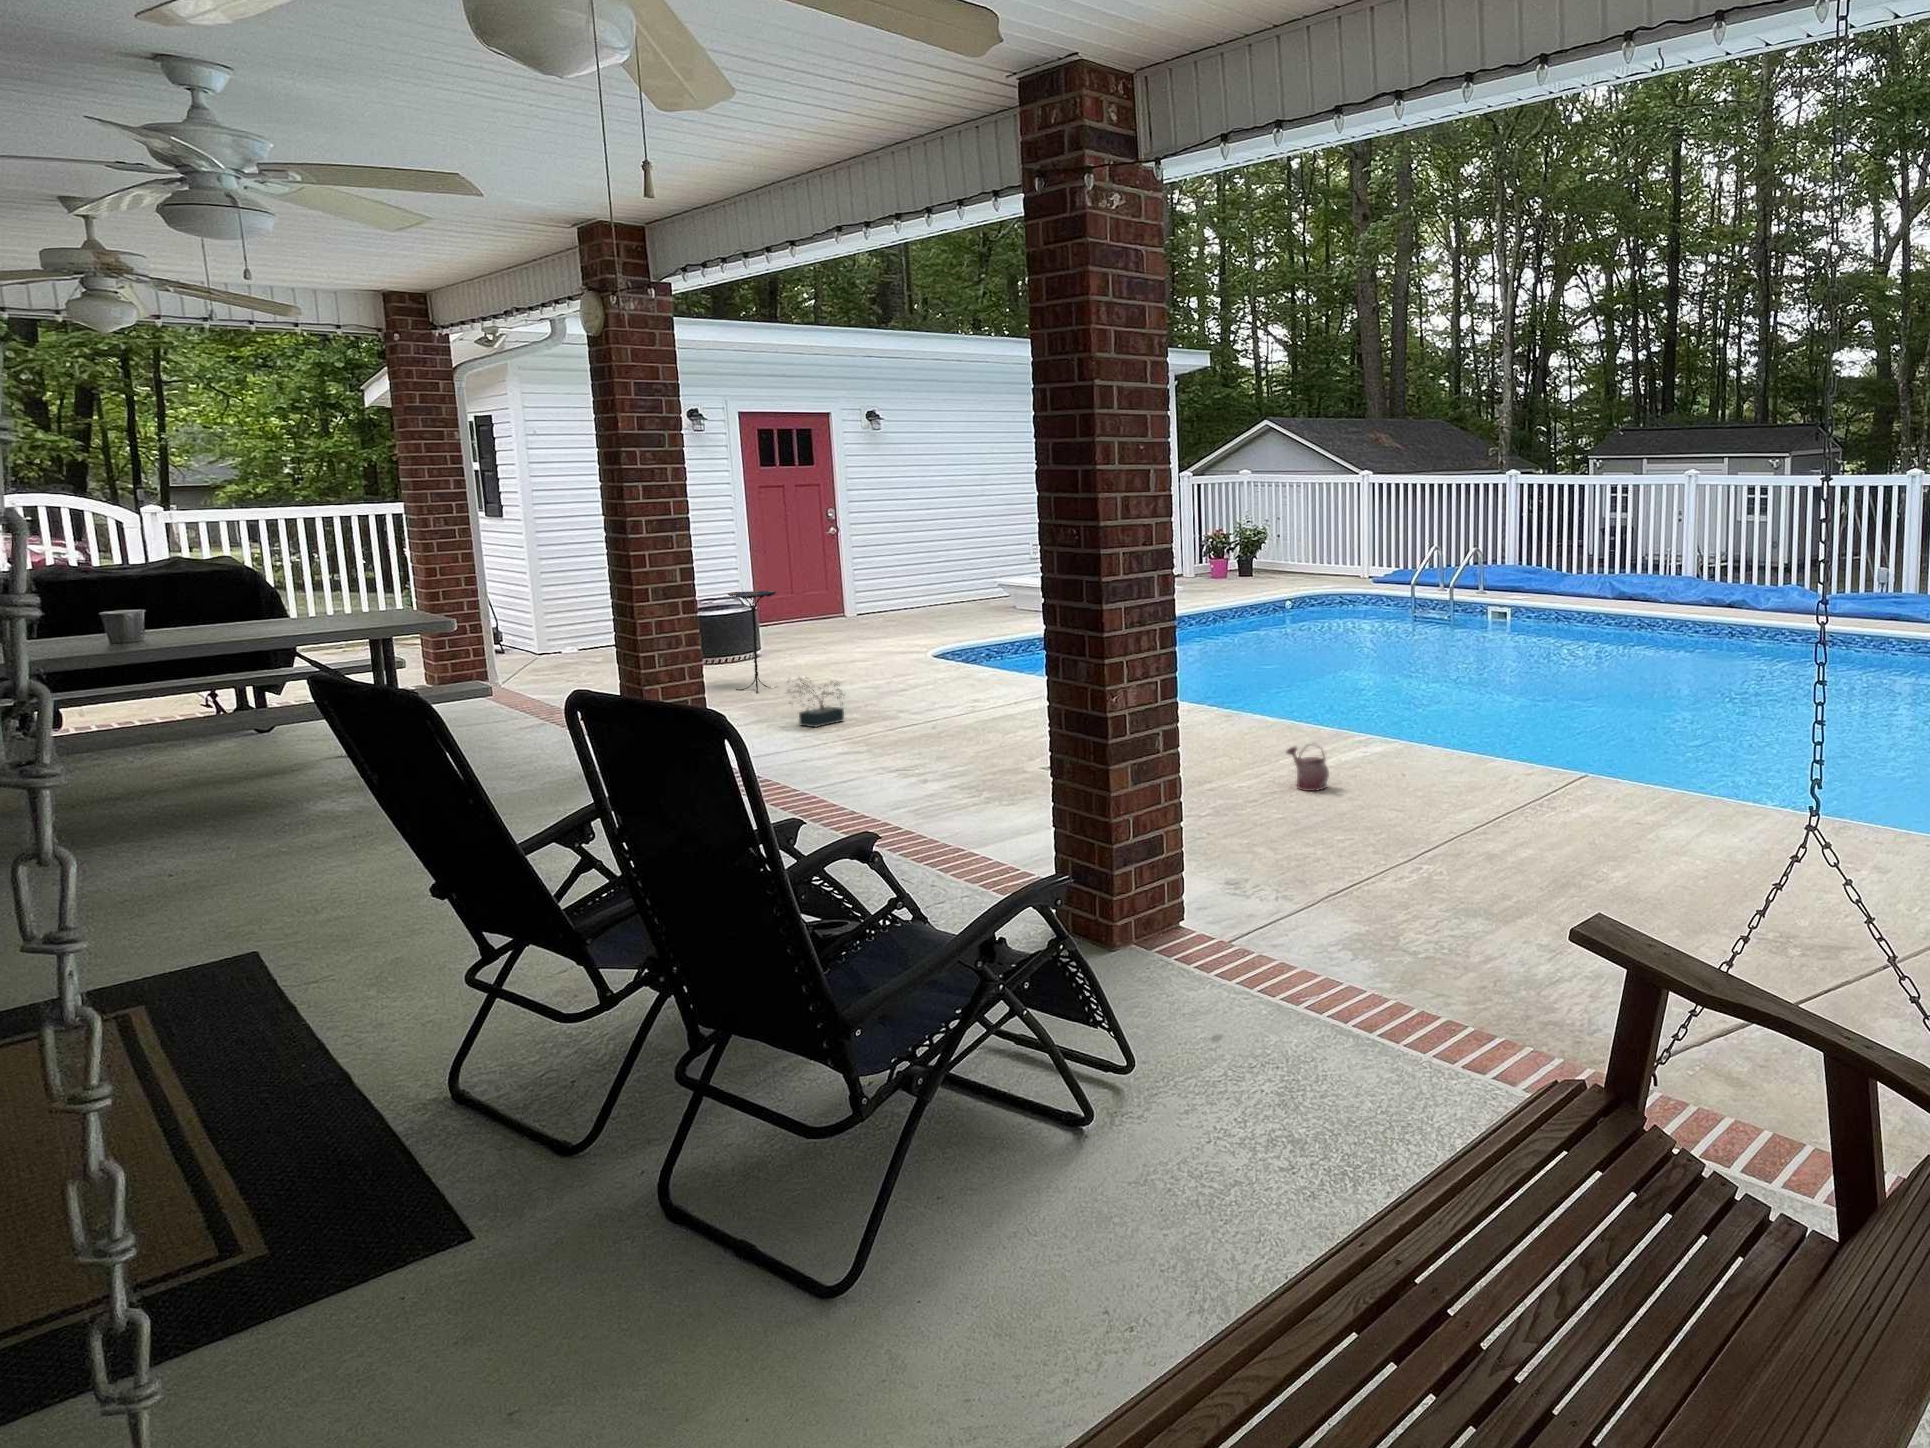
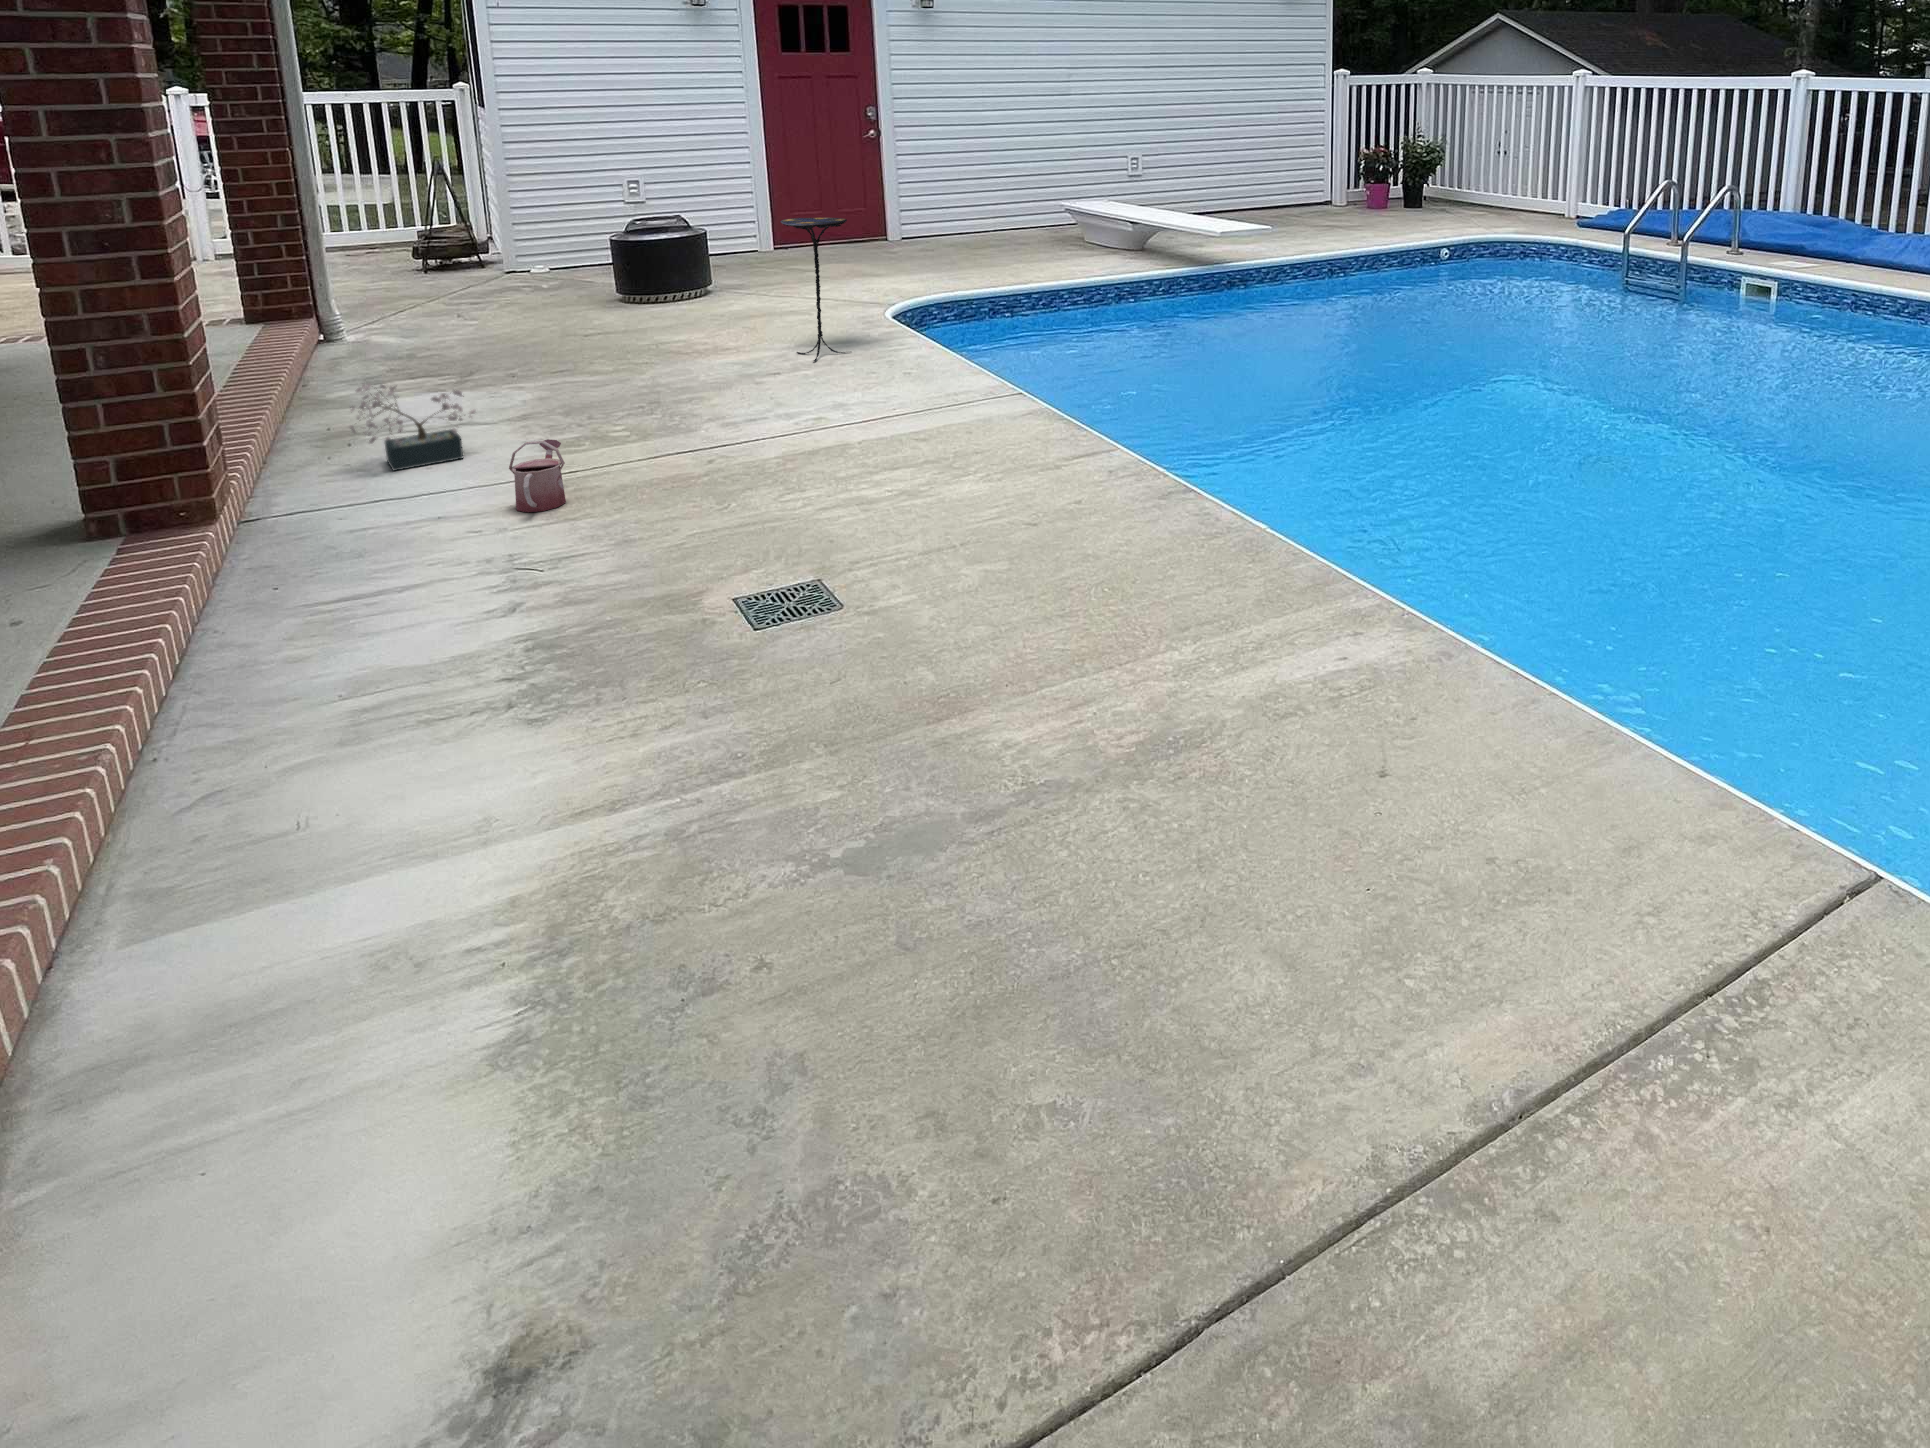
side table: present [728,591,776,692] -> present [781,218,847,361]
watering can: present [1287,746,1329,791] -> present [509,439,566,512]

